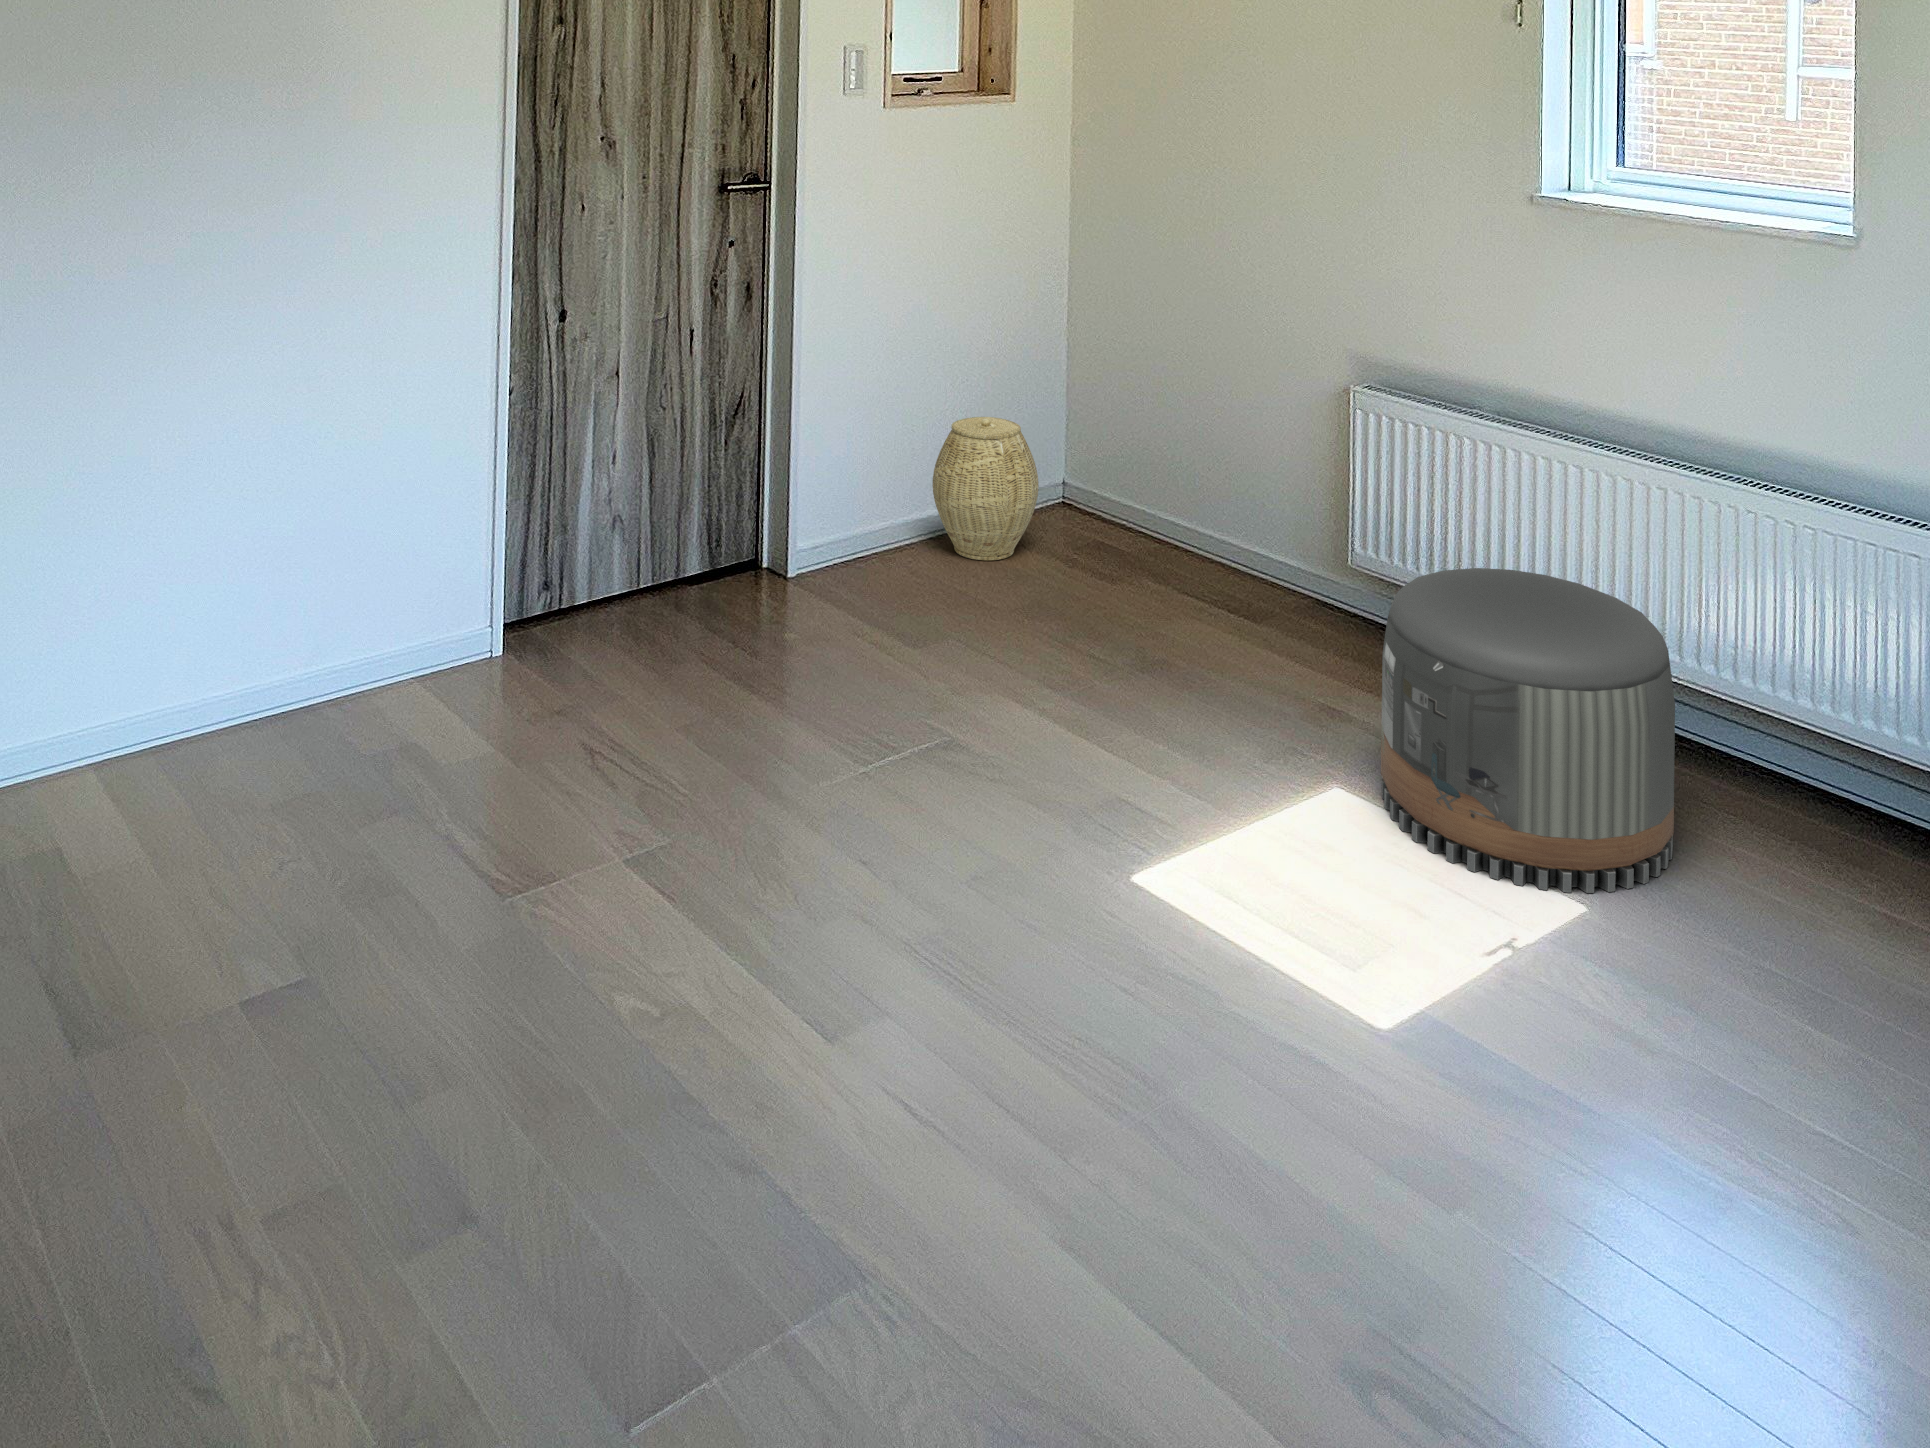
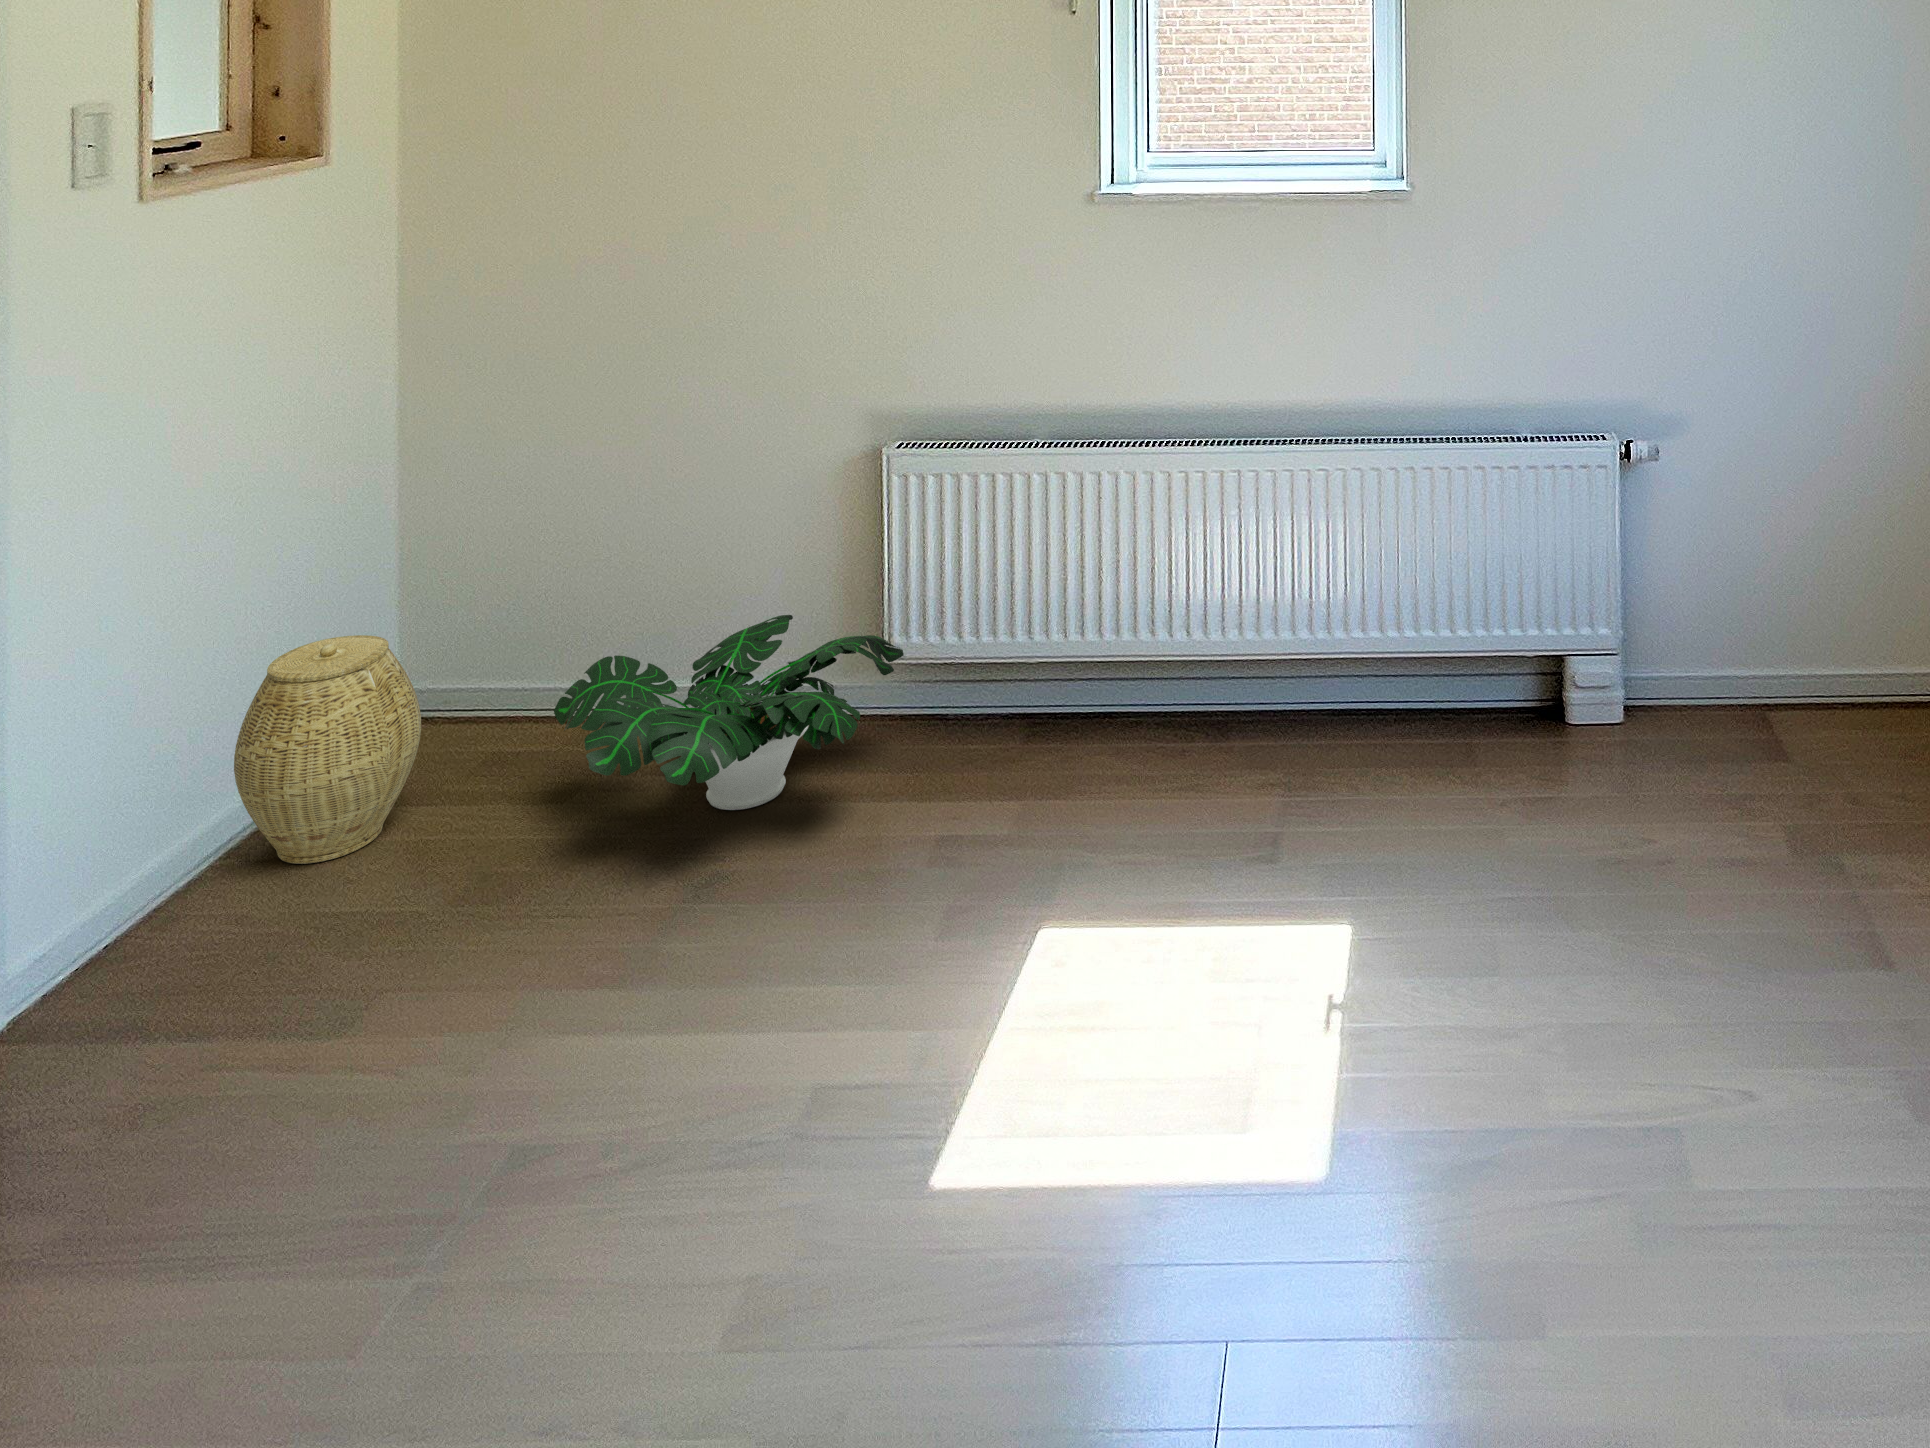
potted plant: none [1093,484,1353,631] -> present [554,615,904,810]
pouf: present [1381,568,1675,893] -> none [1074,595,1369,951]

